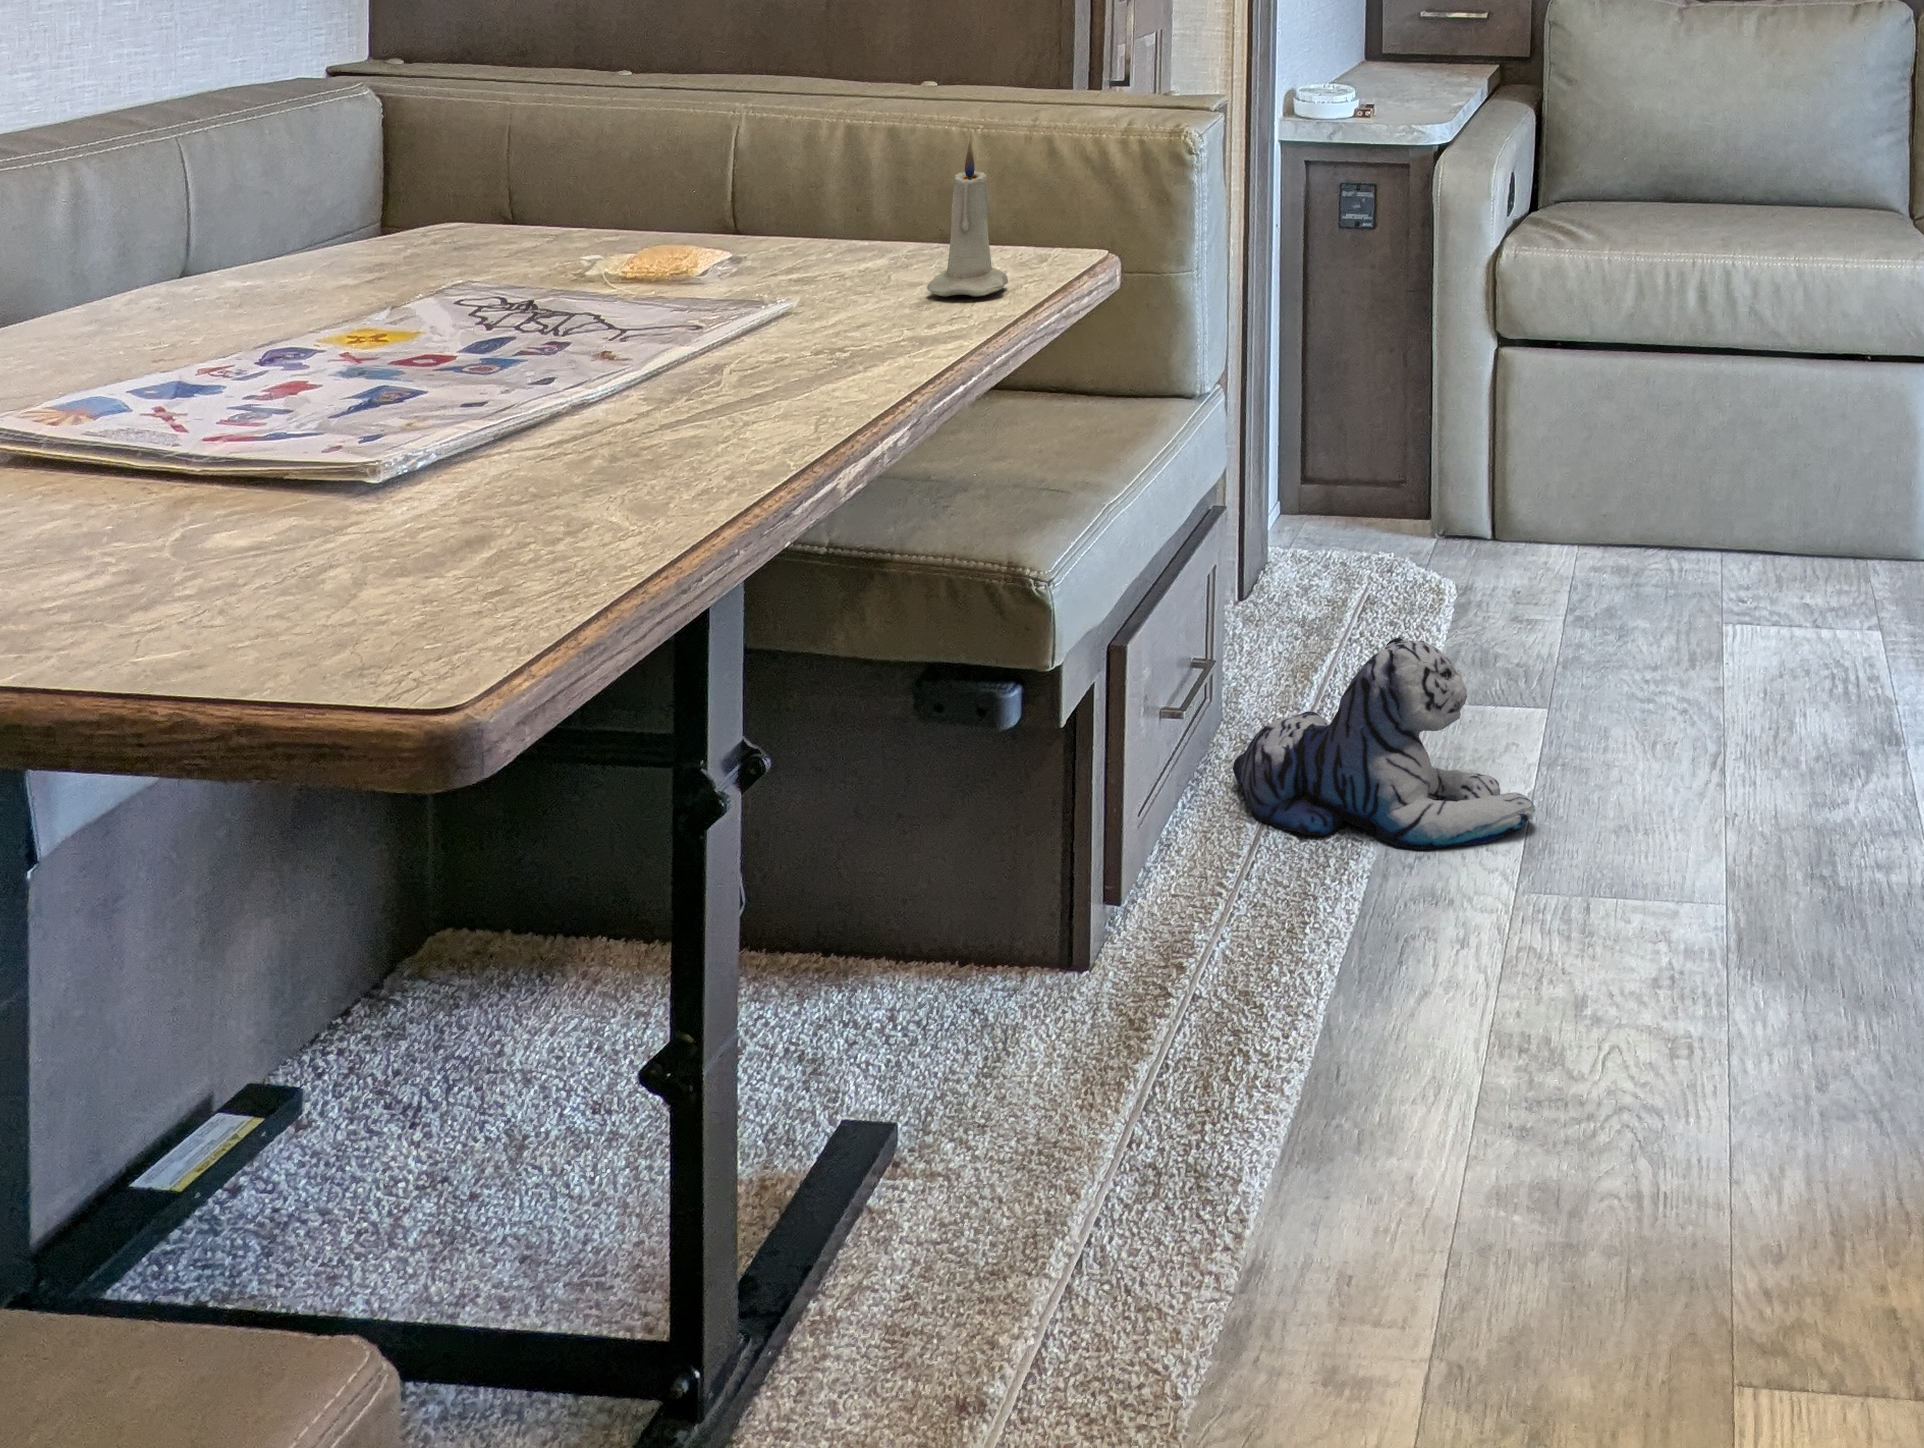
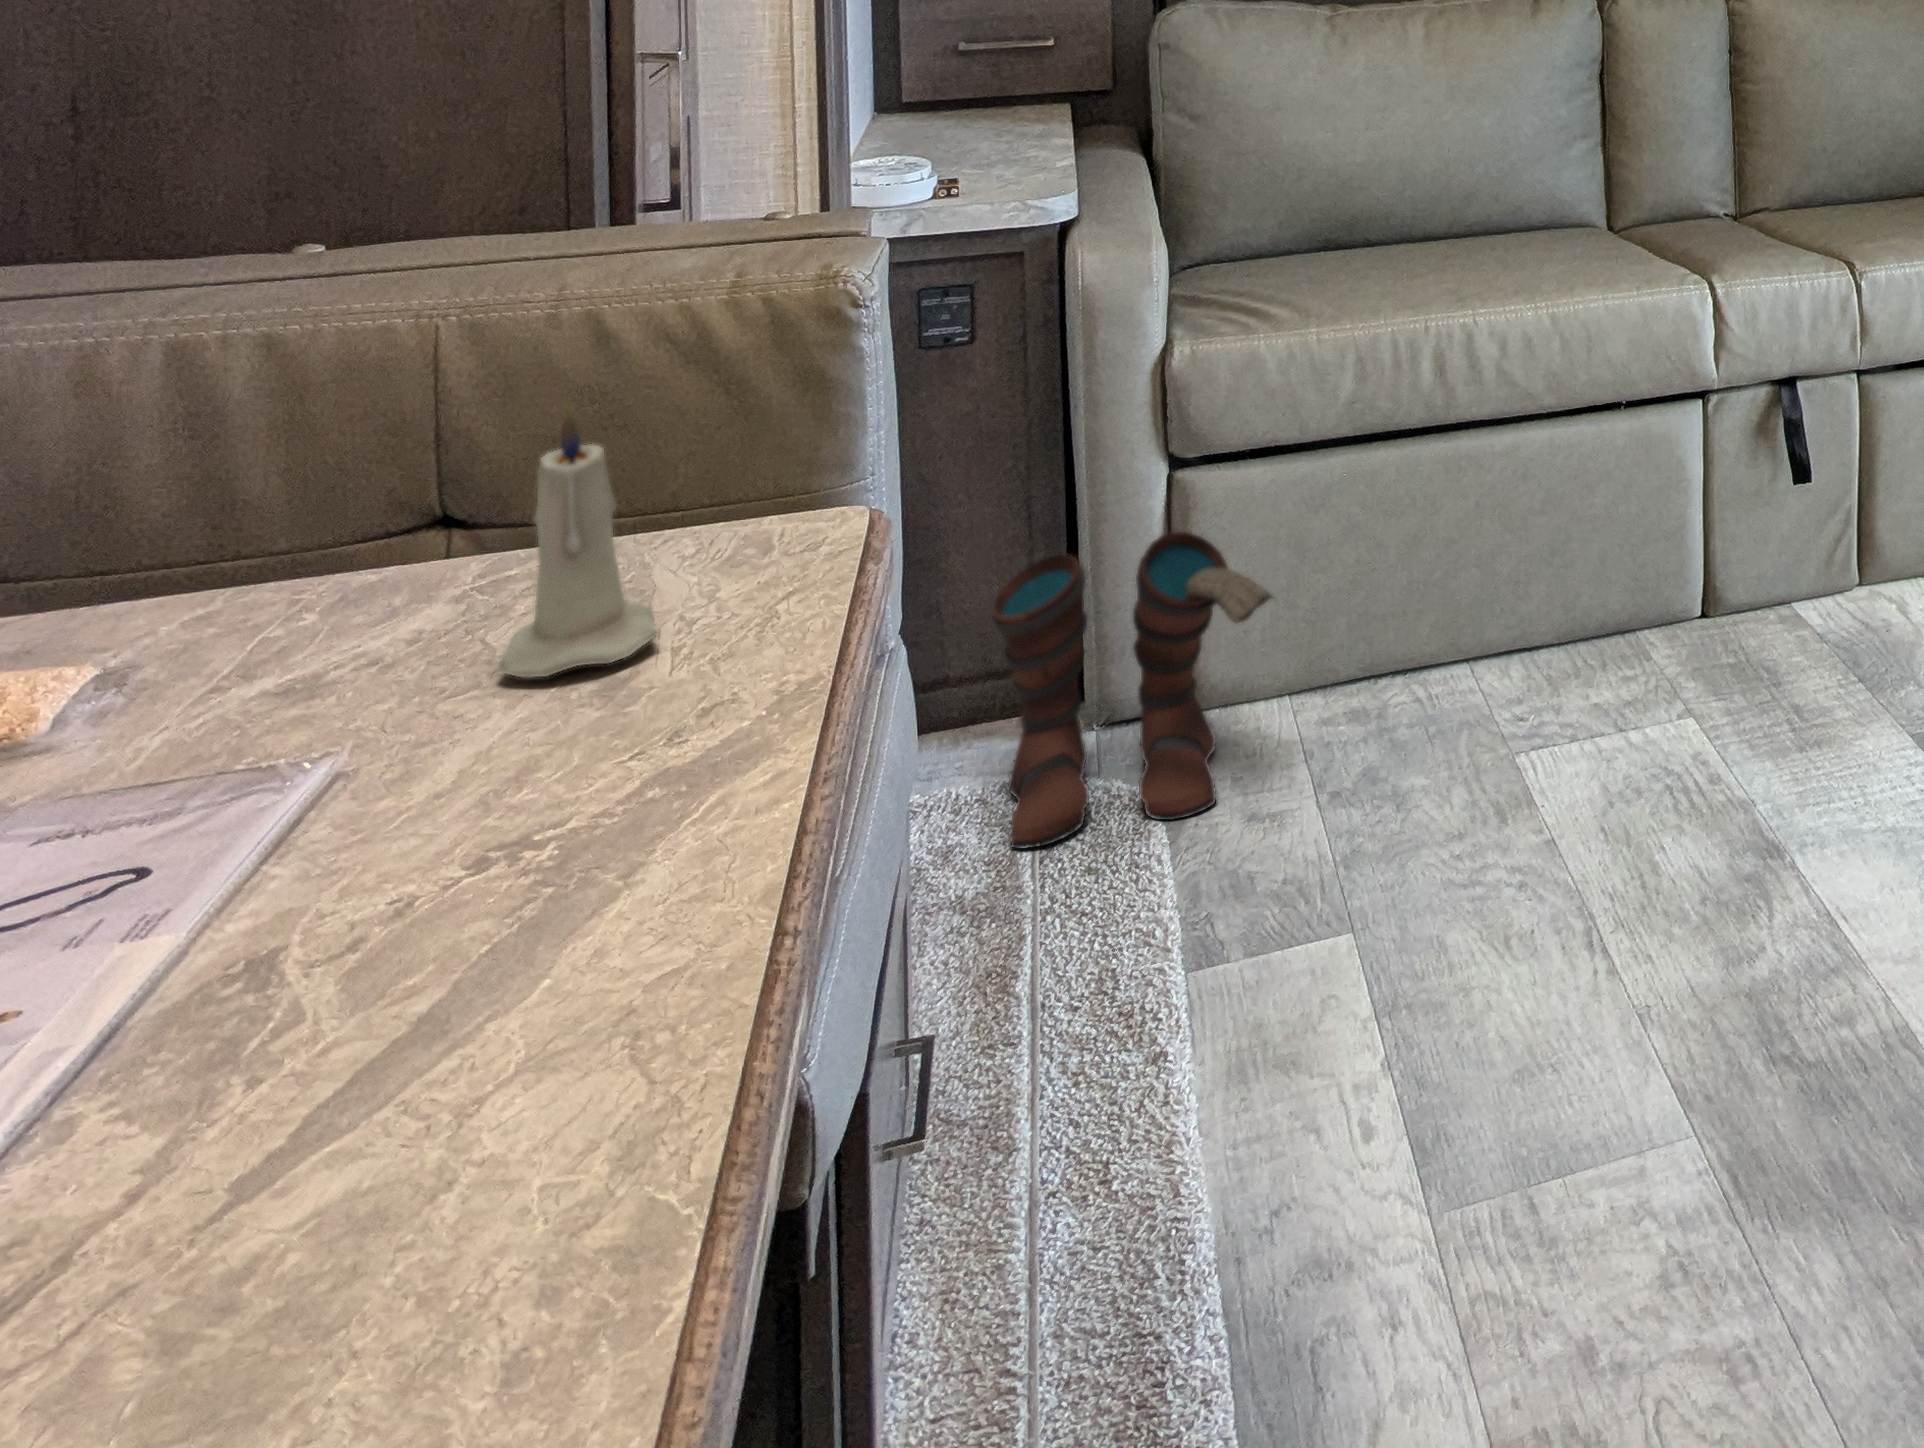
boots: none [1354,389,1550,605] -> present [992,532,1273,849]
plush toy: present [1233,637,1535,849] -> none [944,922,1414,1256]

